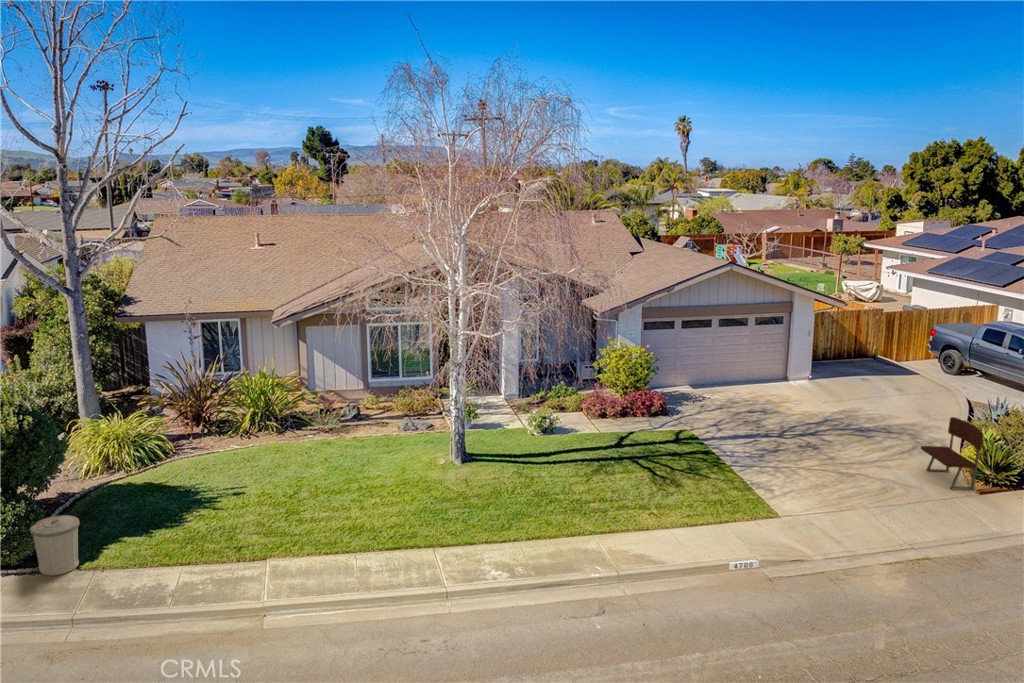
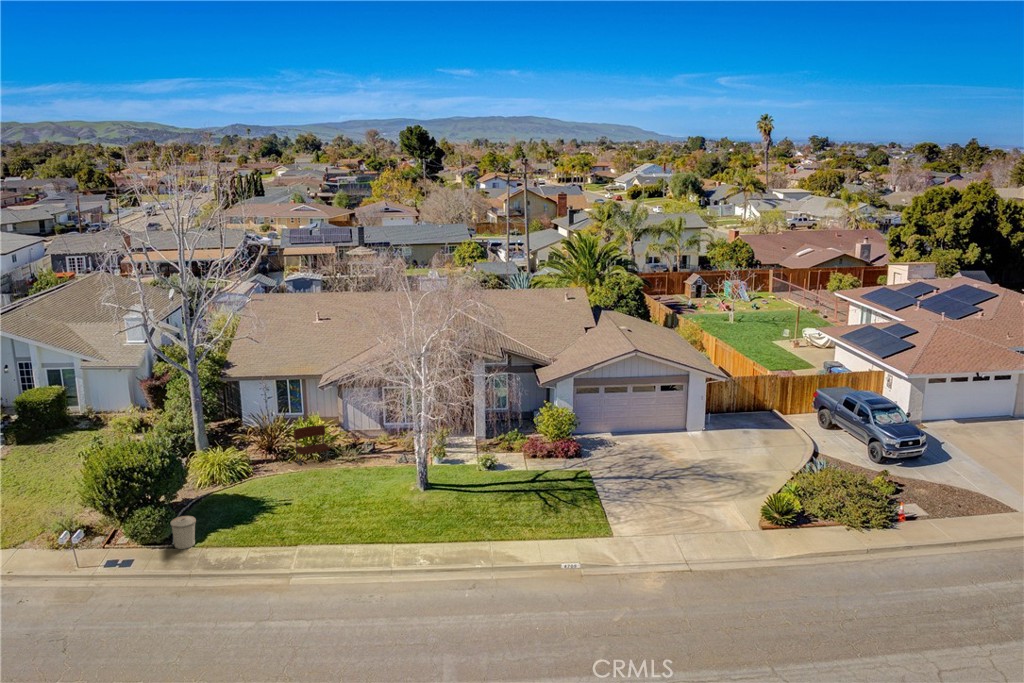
bench: present [921,417,983,490] -> present [294,425,330,466]

